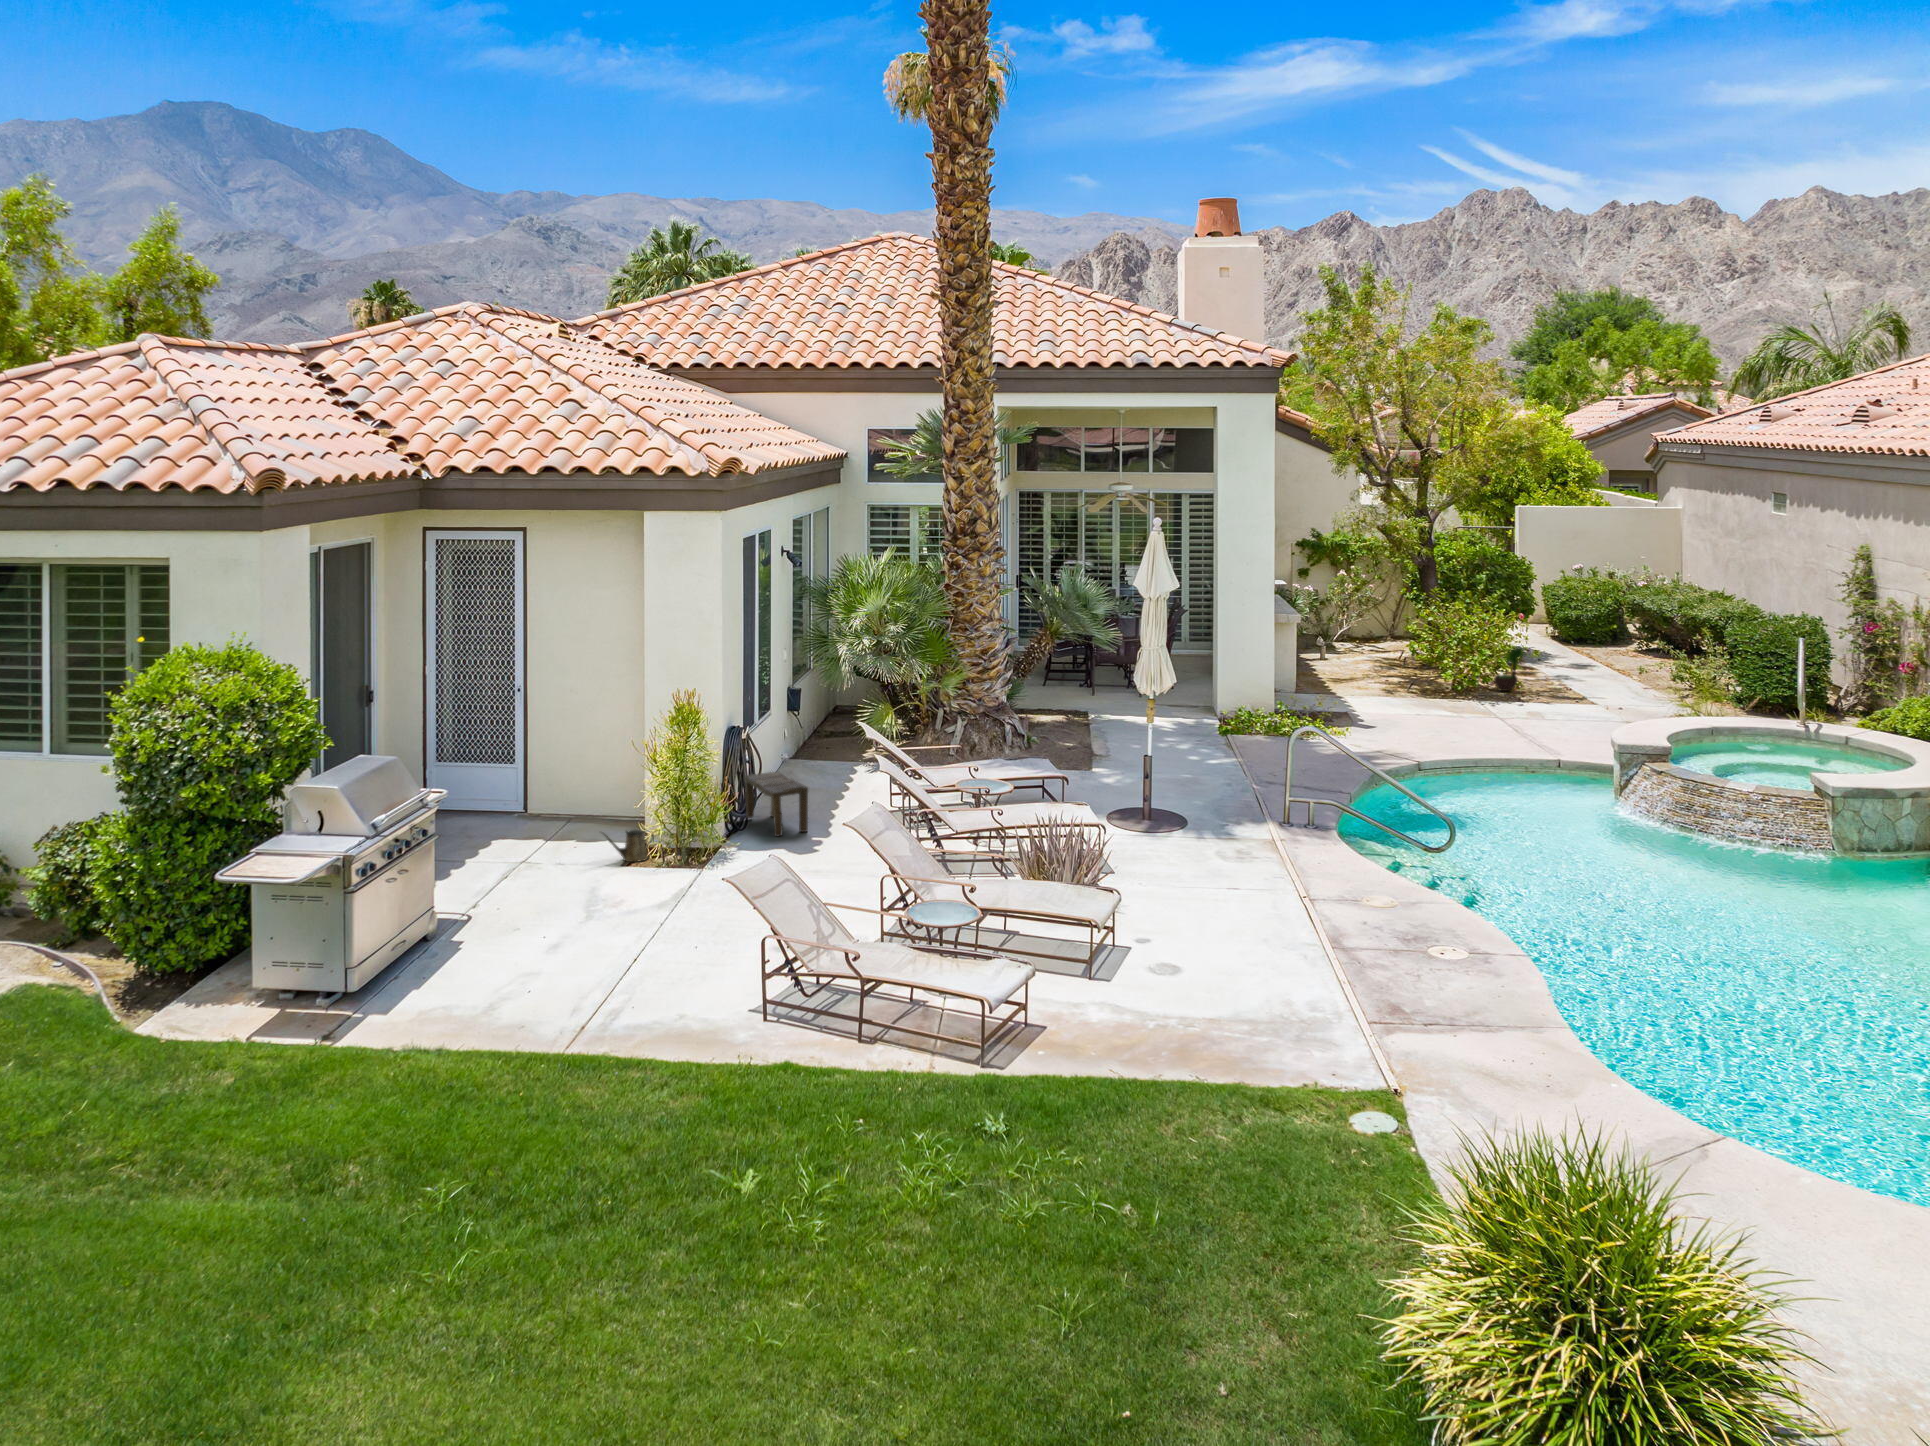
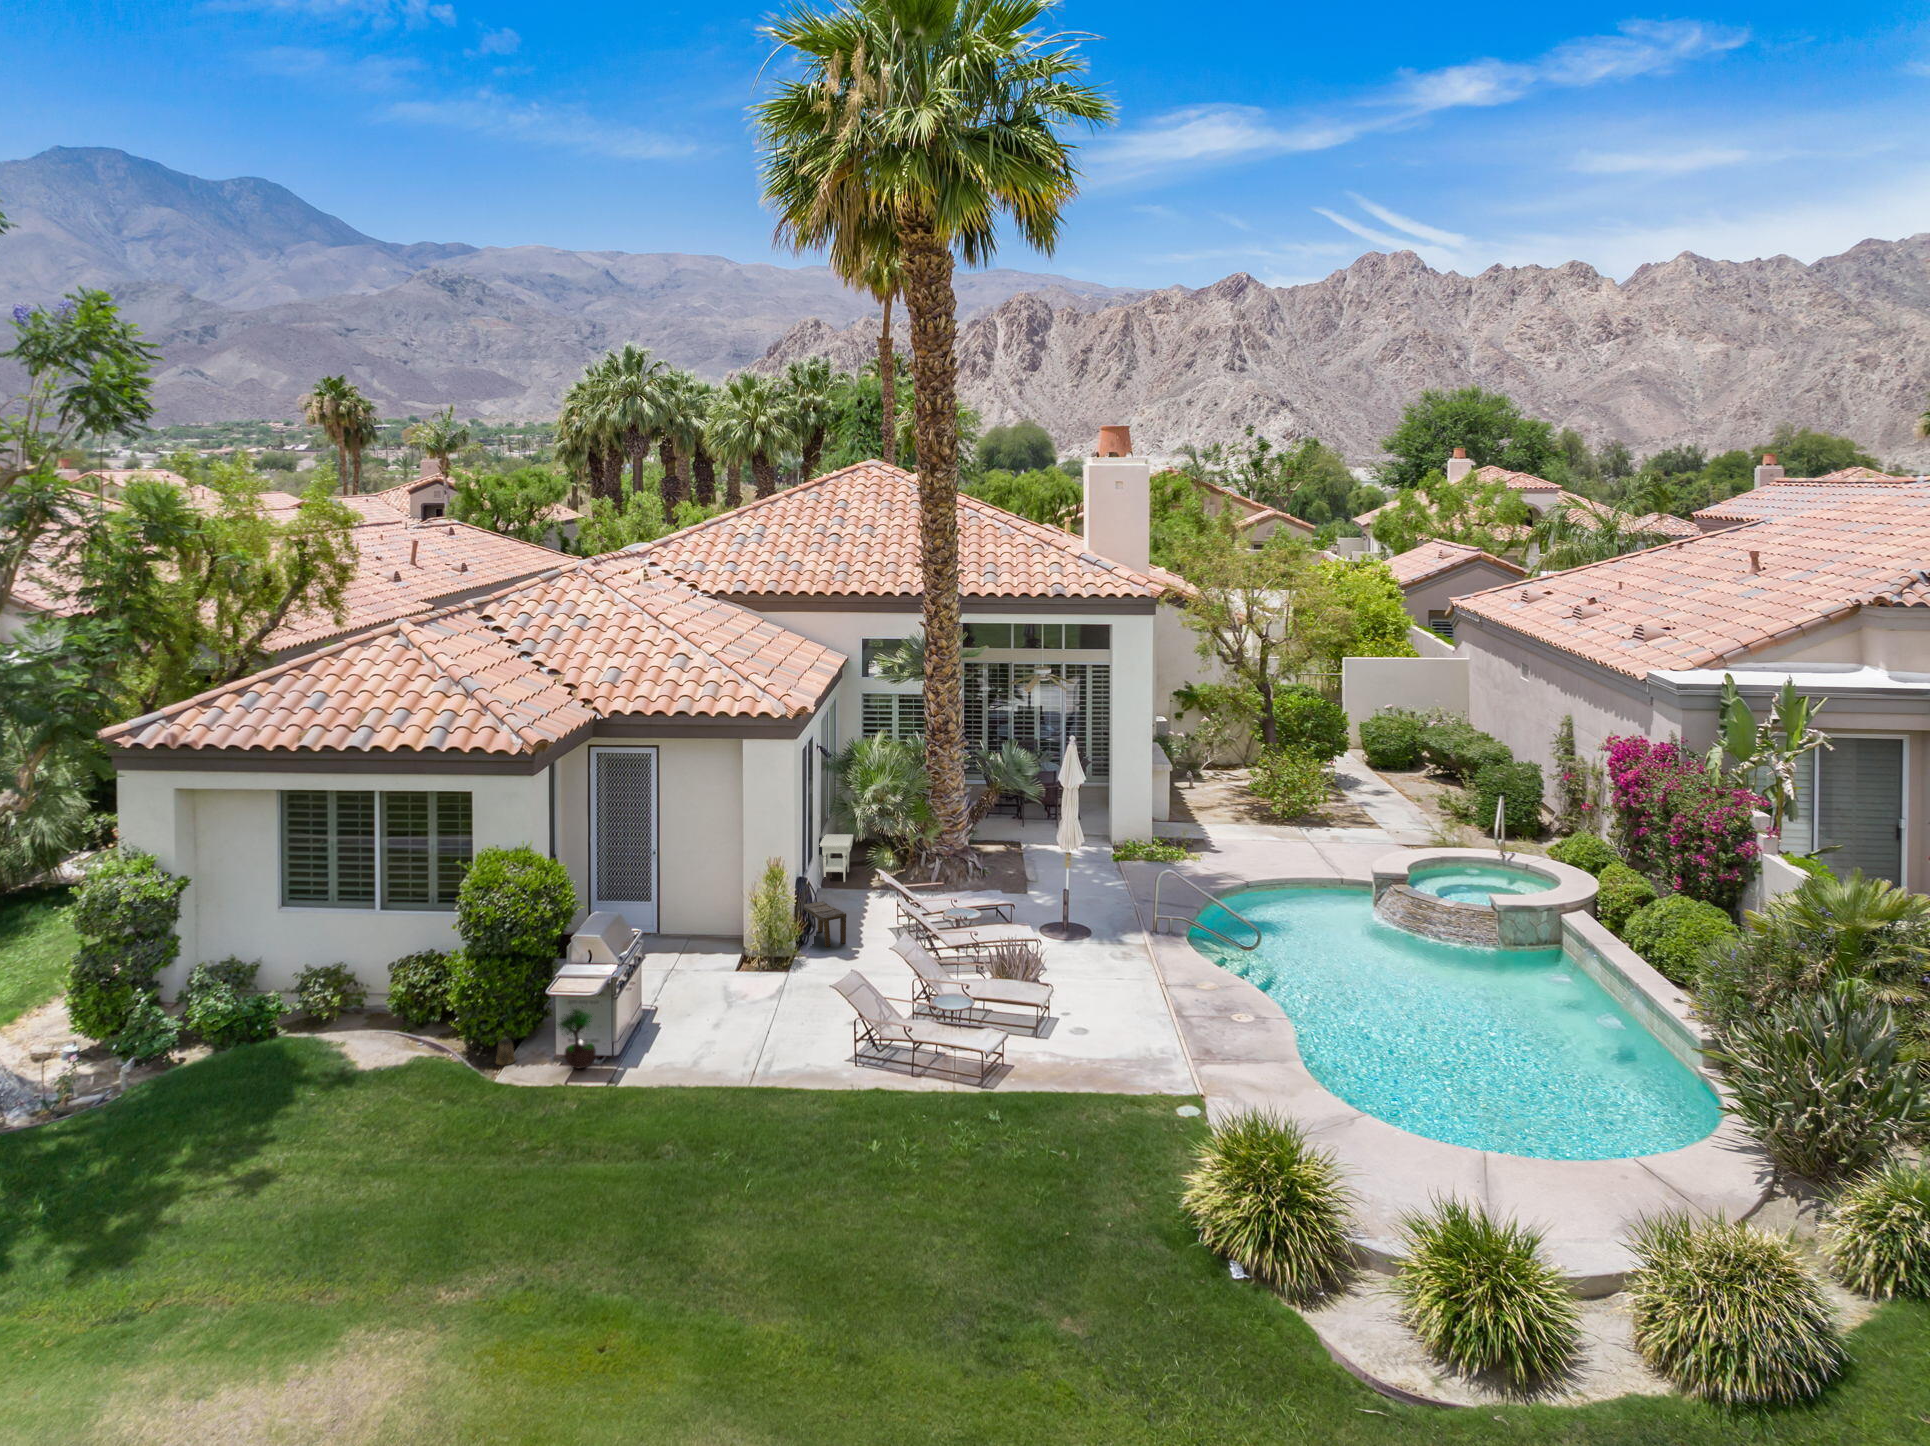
potted tree: present [1494,646,1525,691] -> present [557,1009,596,1069]
side table: none [794,692,847,757] -> present [820,834,853,882]
watering can: present [602,830,653,862] -> present [496,1037,516,1065]

